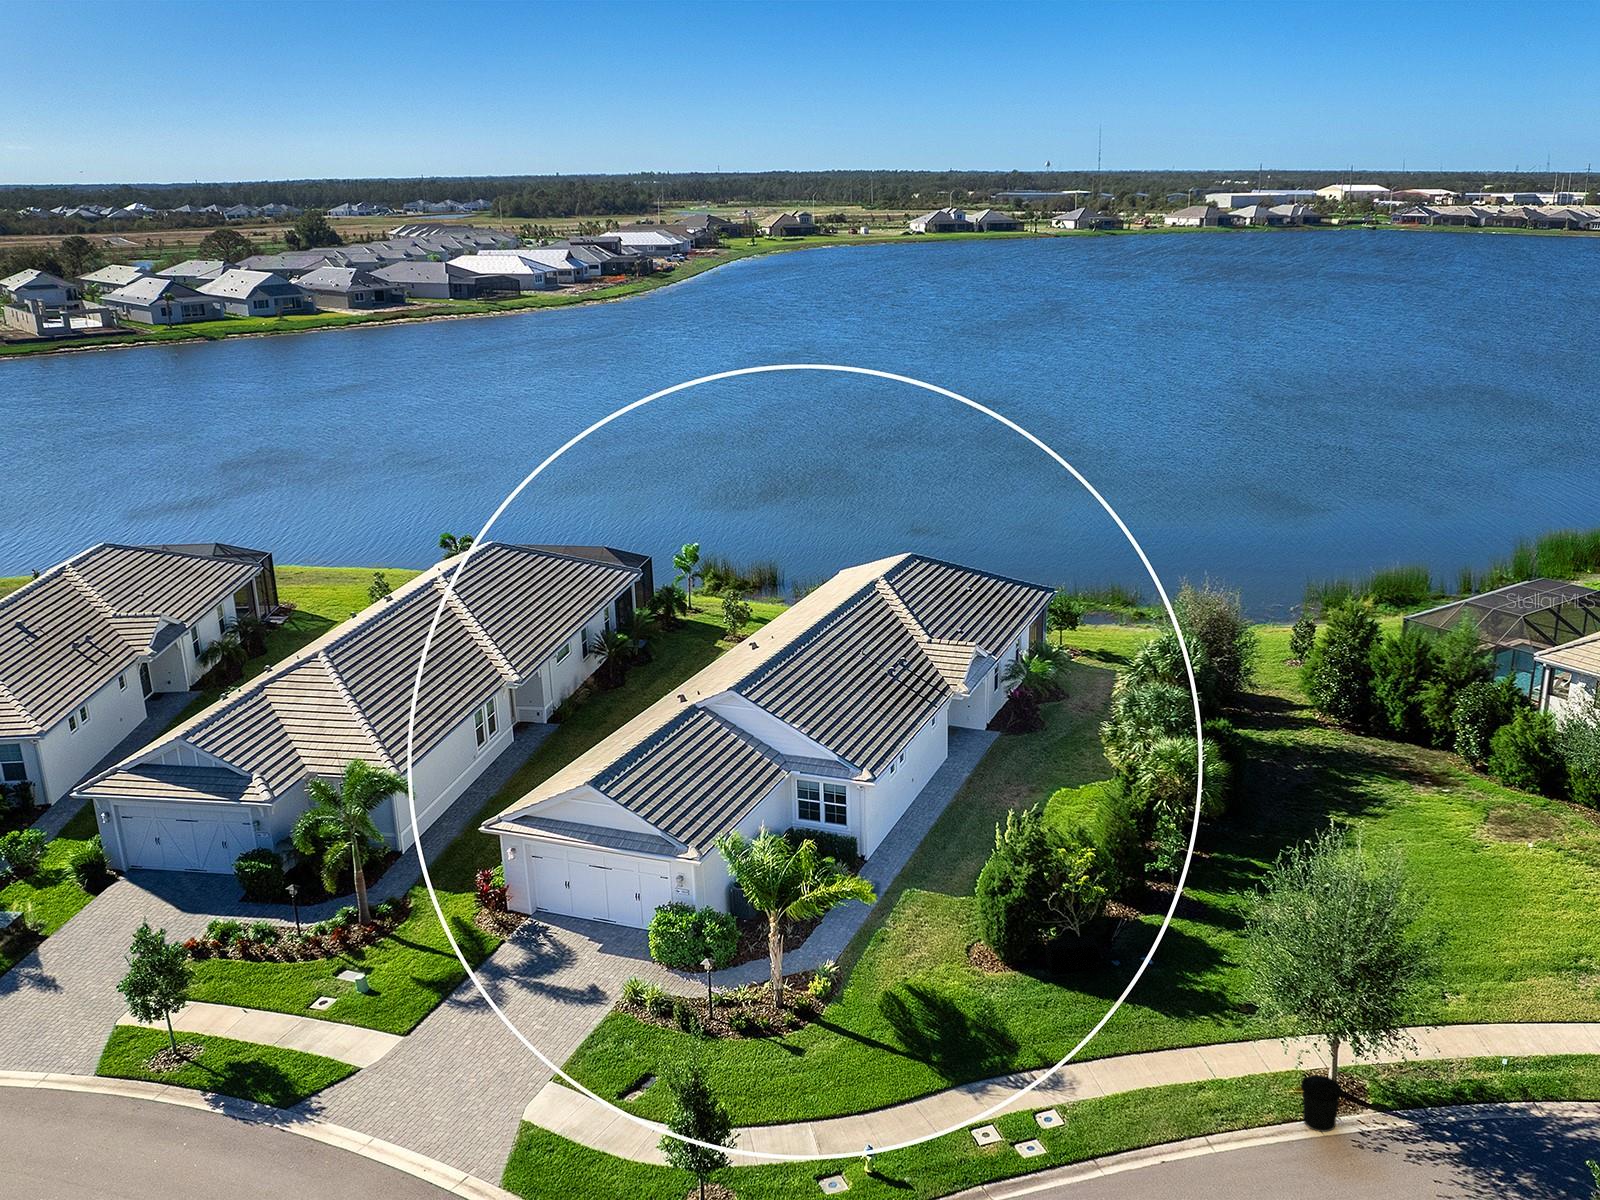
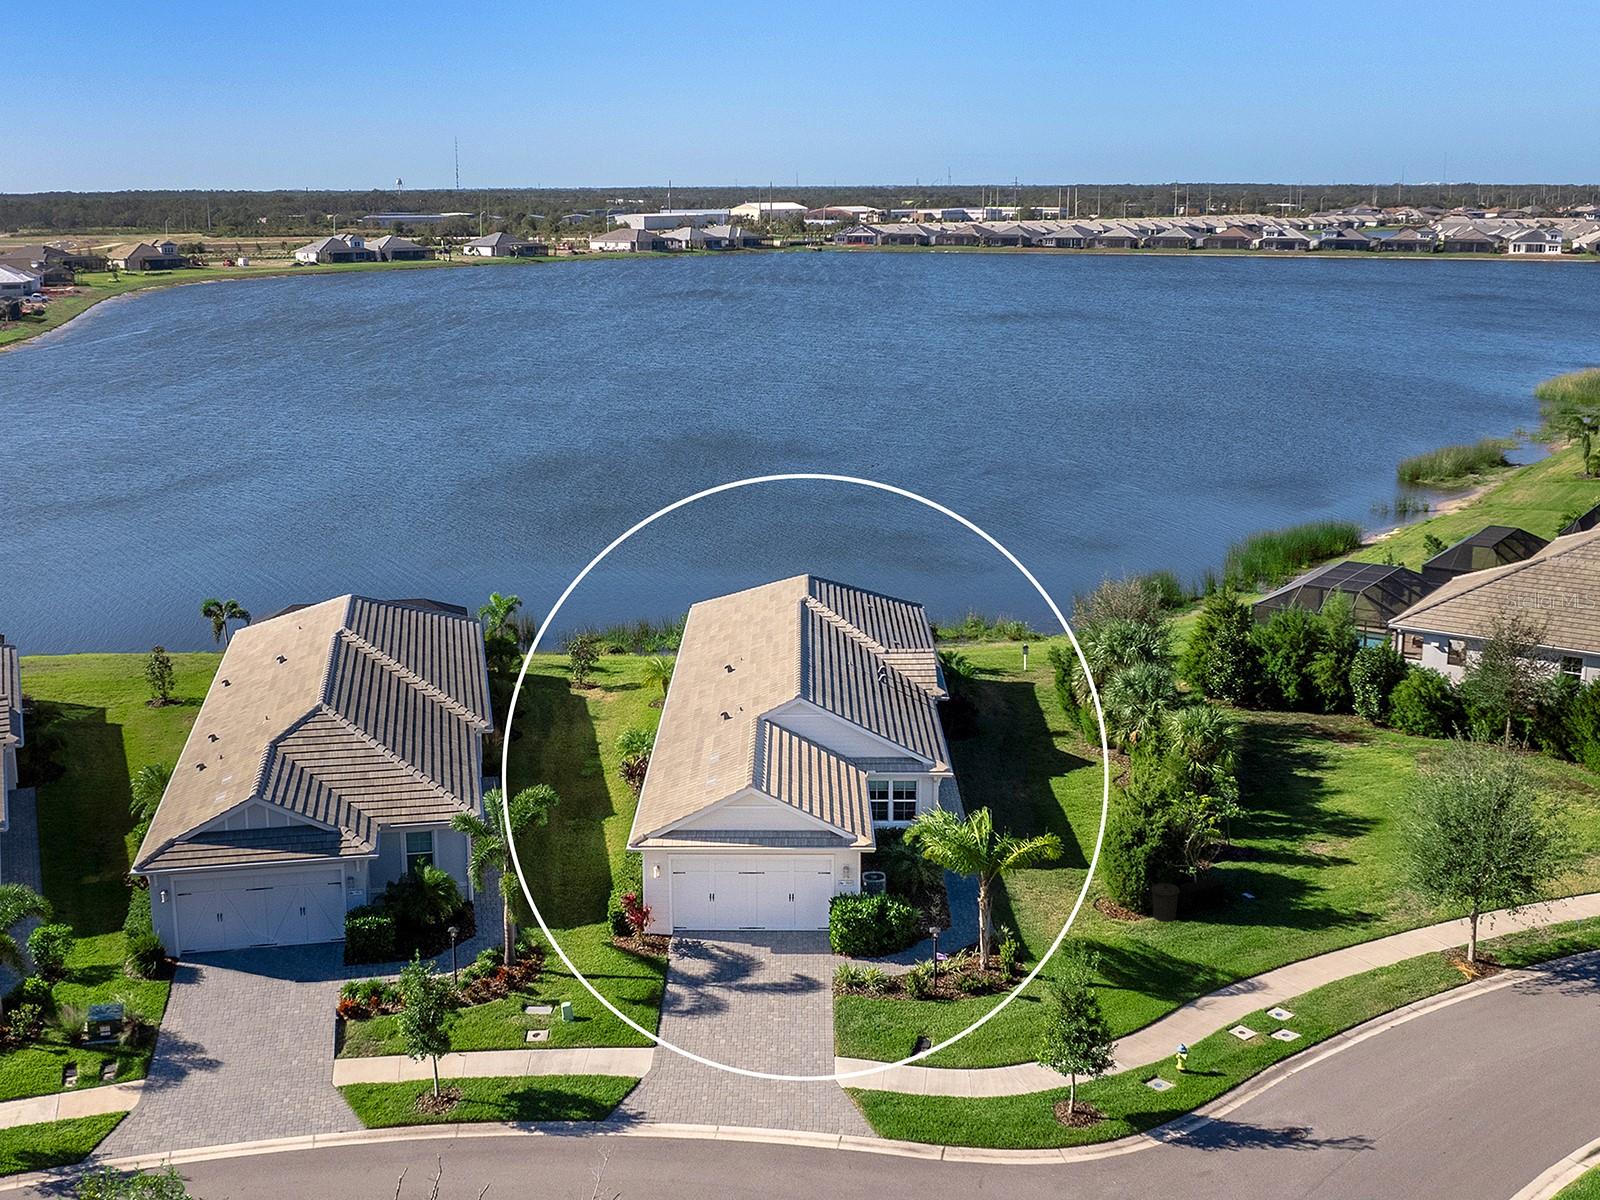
trash can: present [1301,1075,1342,1132] -> present [1151,883,1180,922]

